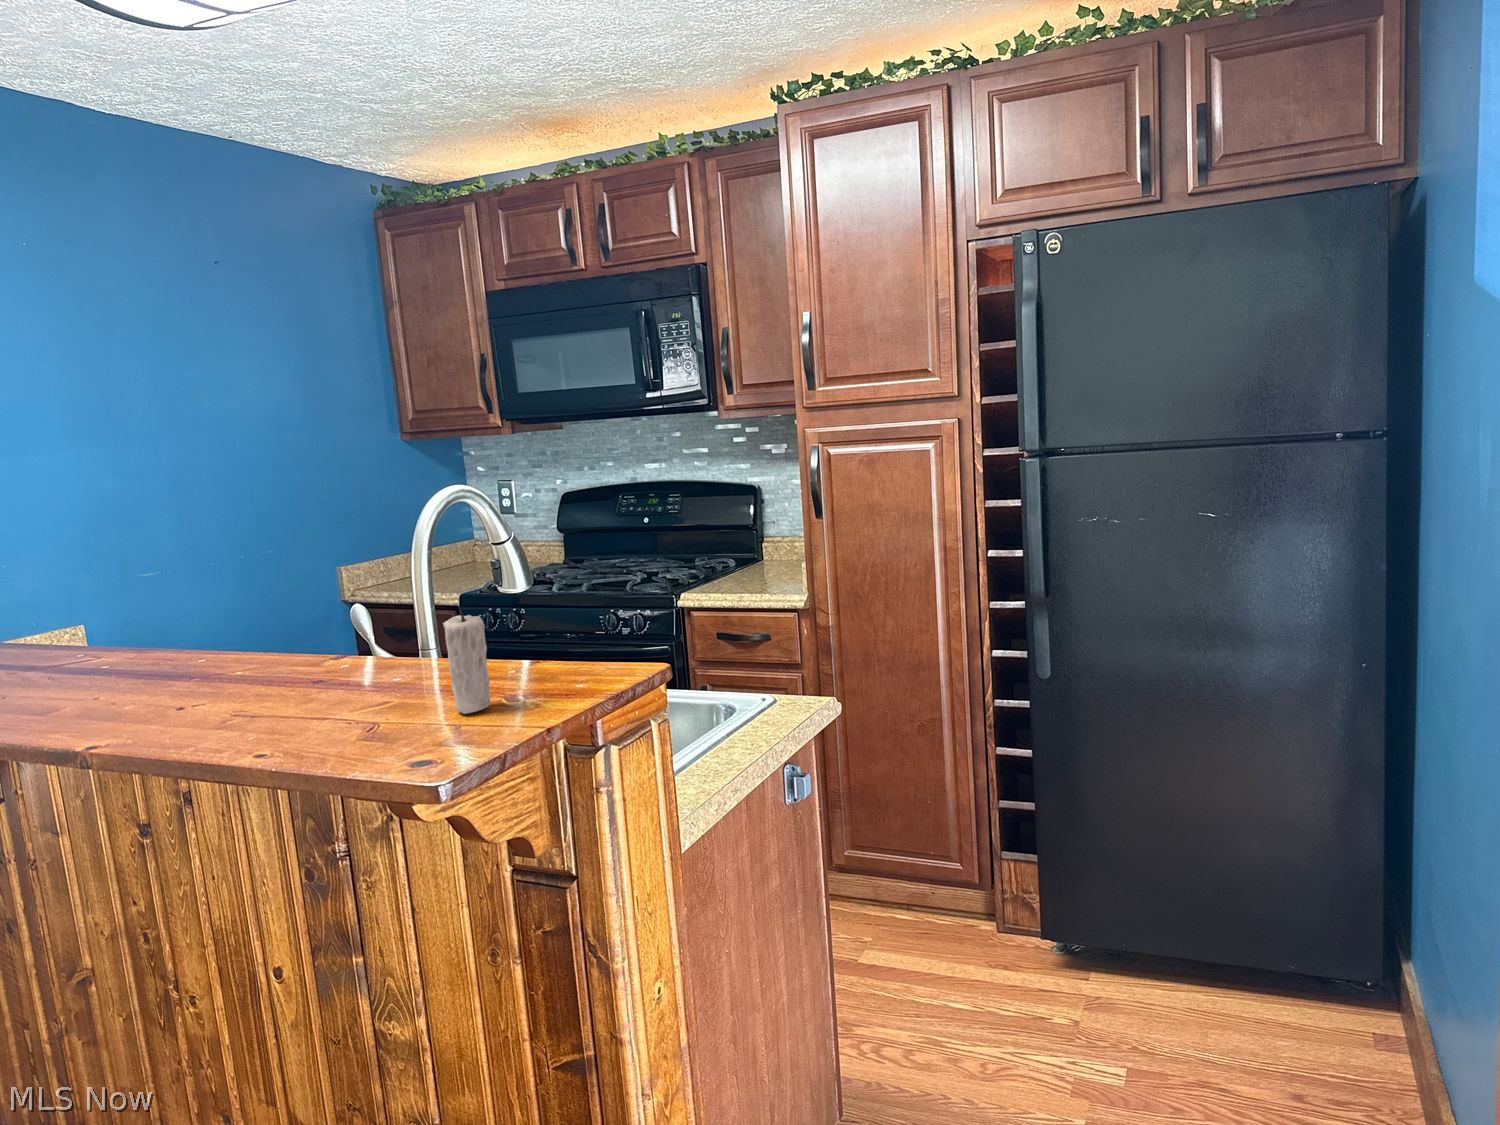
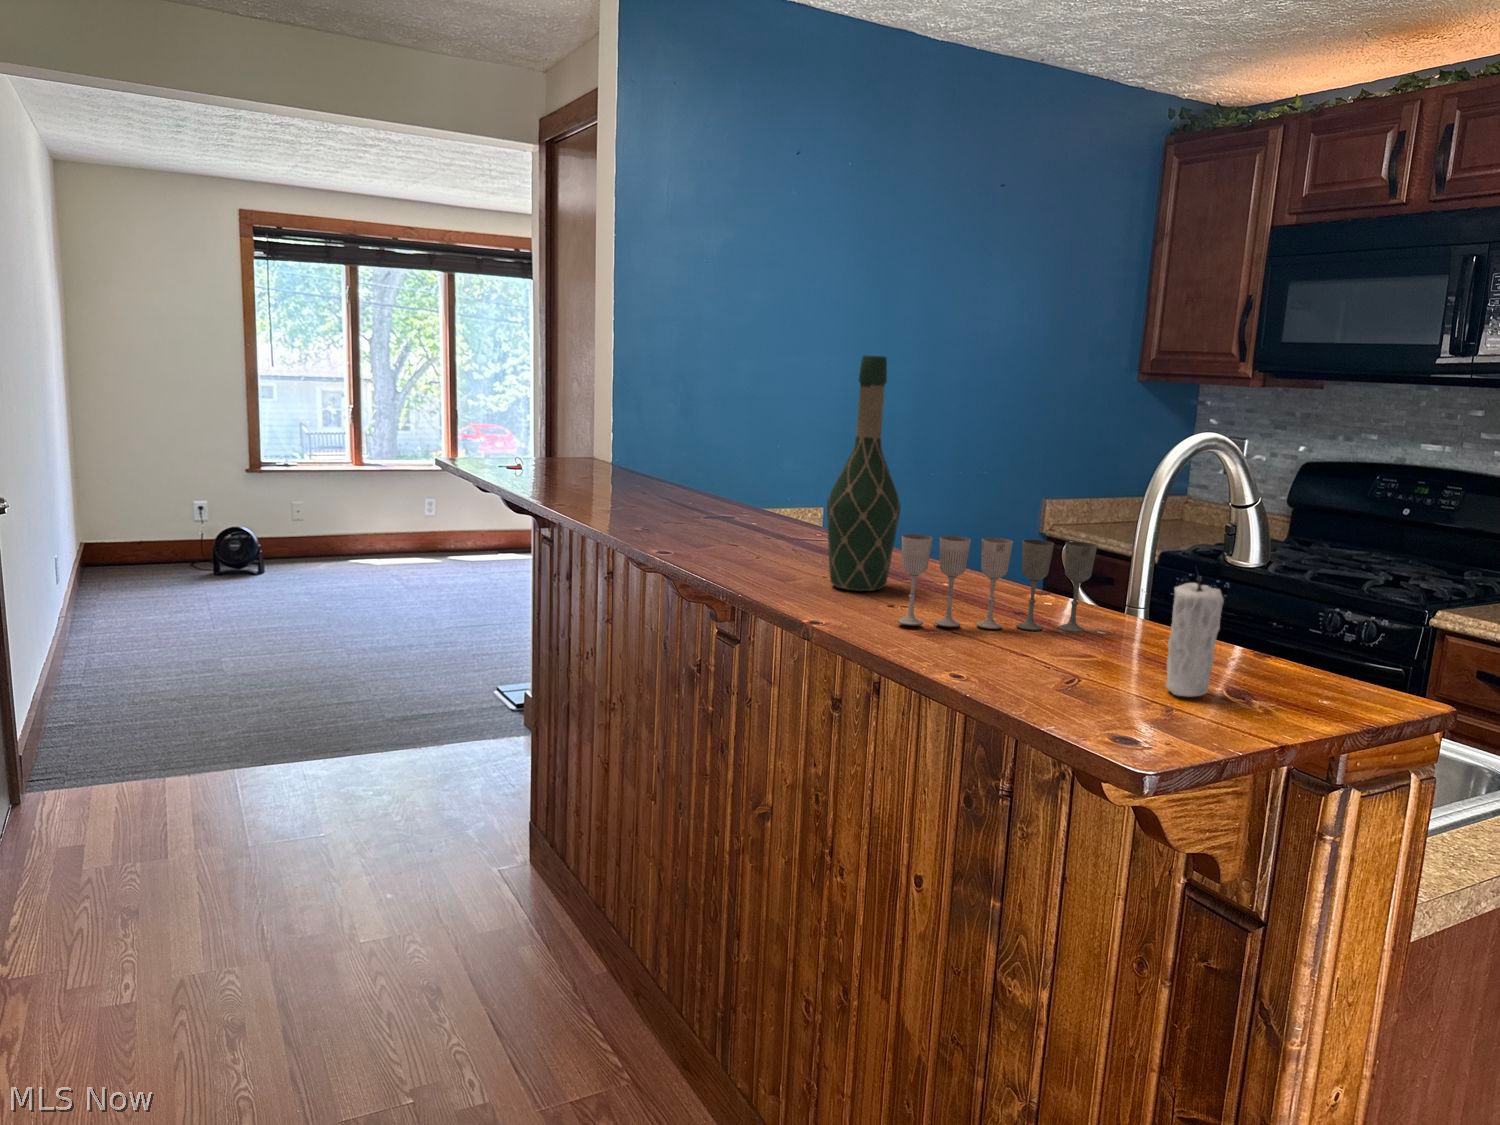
wine bottle: none [79,455,172,705] -> present [827,355,900,591]
wine glass: none [174,601,384,722] -> present [897,534,1097,632]

